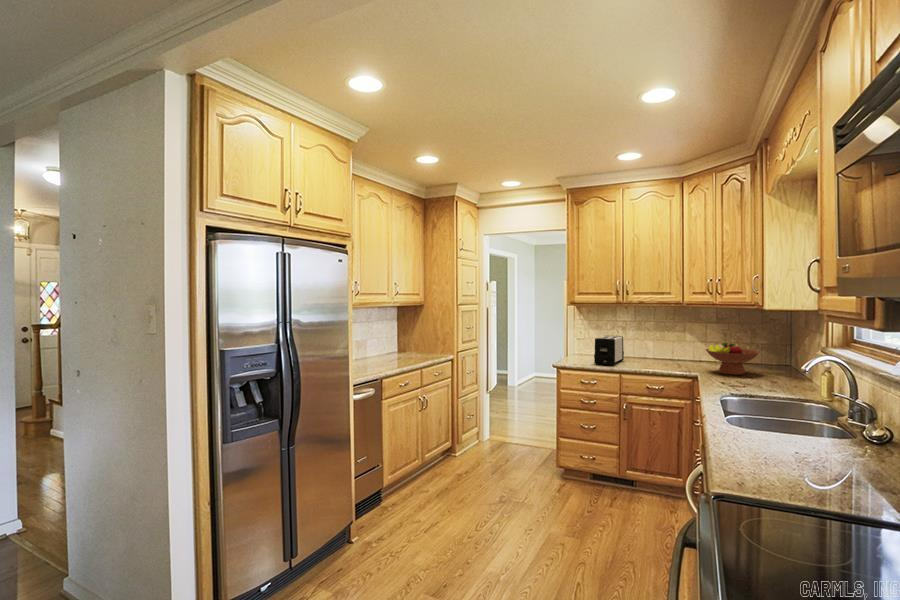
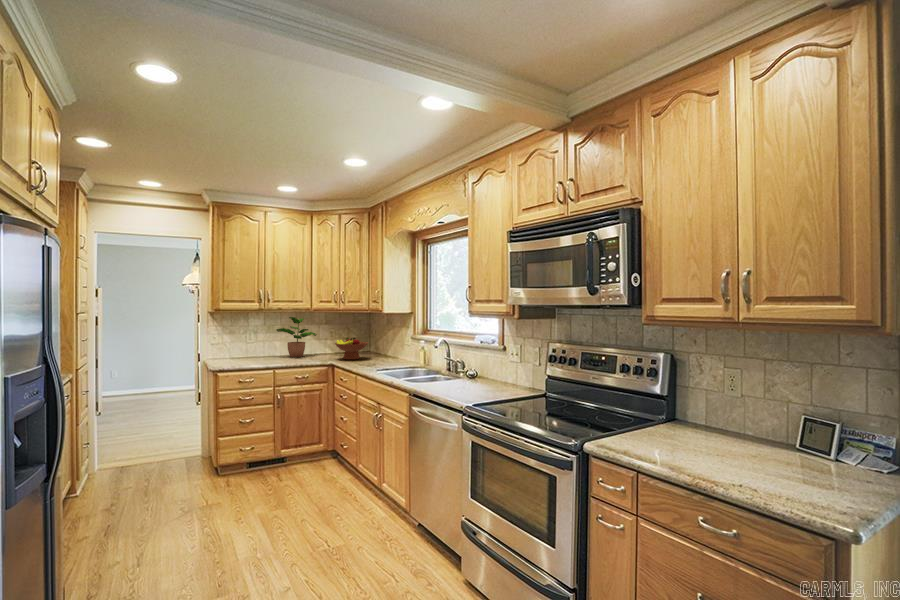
potted plant: none [642,312,696,362] -> present [277,317,317,357]
toaster: present [594,336,624,366] -> none [247,339,266,365]

